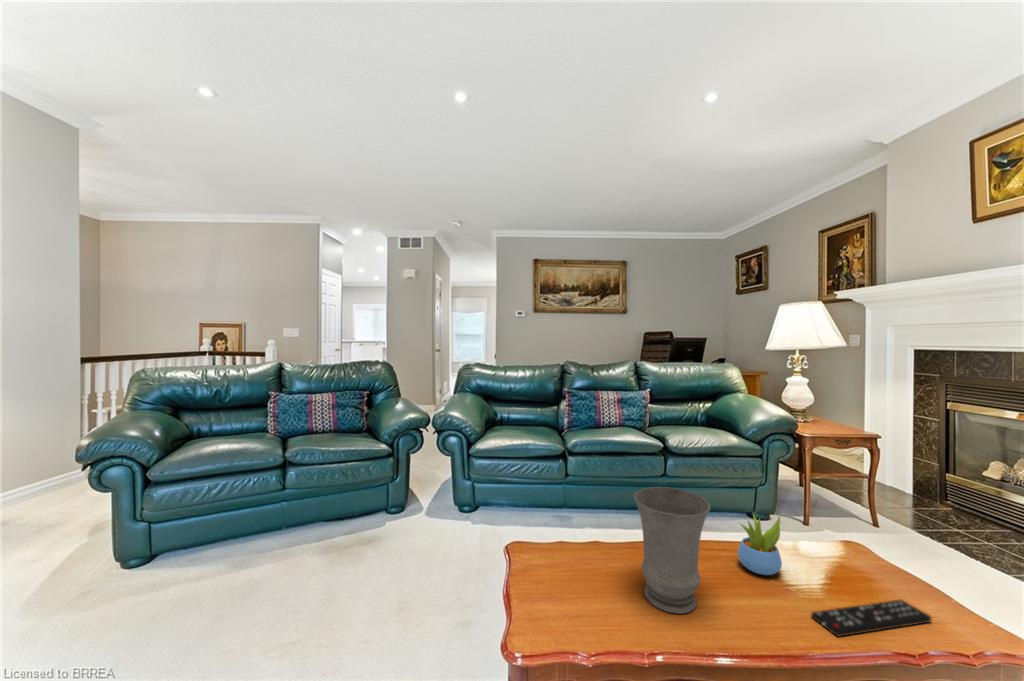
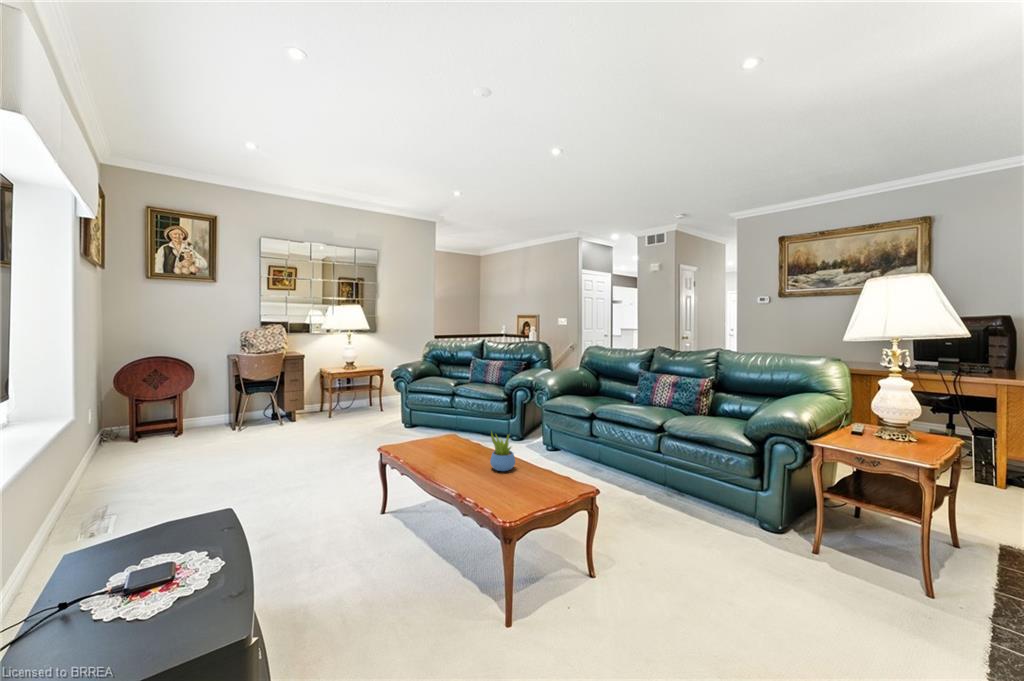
vase: present [634,487,710,614] -> none [423,400,461,460]
remote control: present [811,600,931,637] -> none [451,476,513,504]

